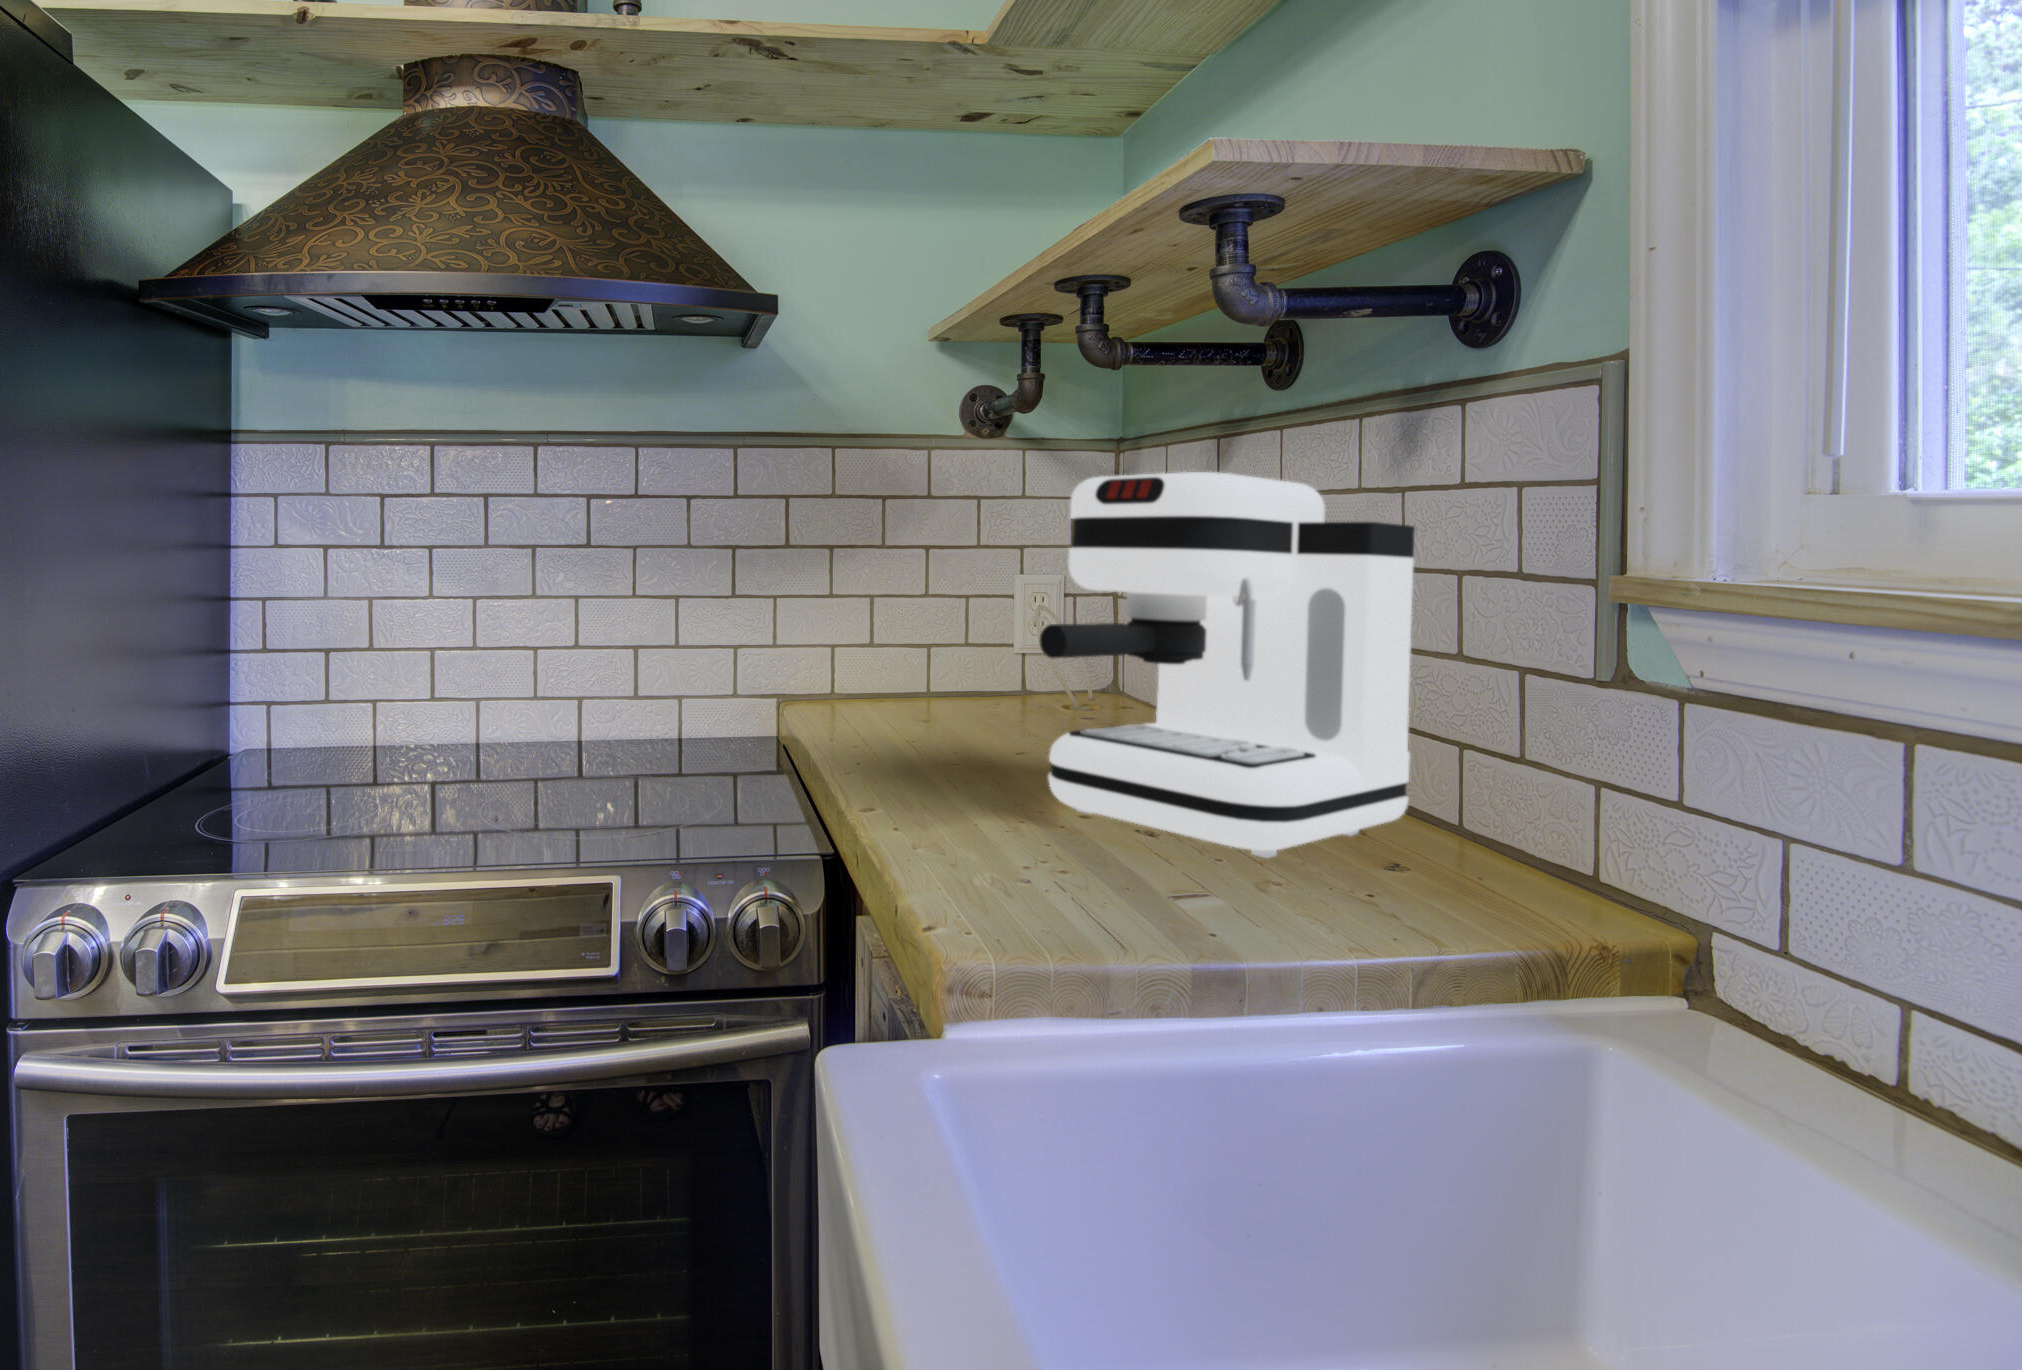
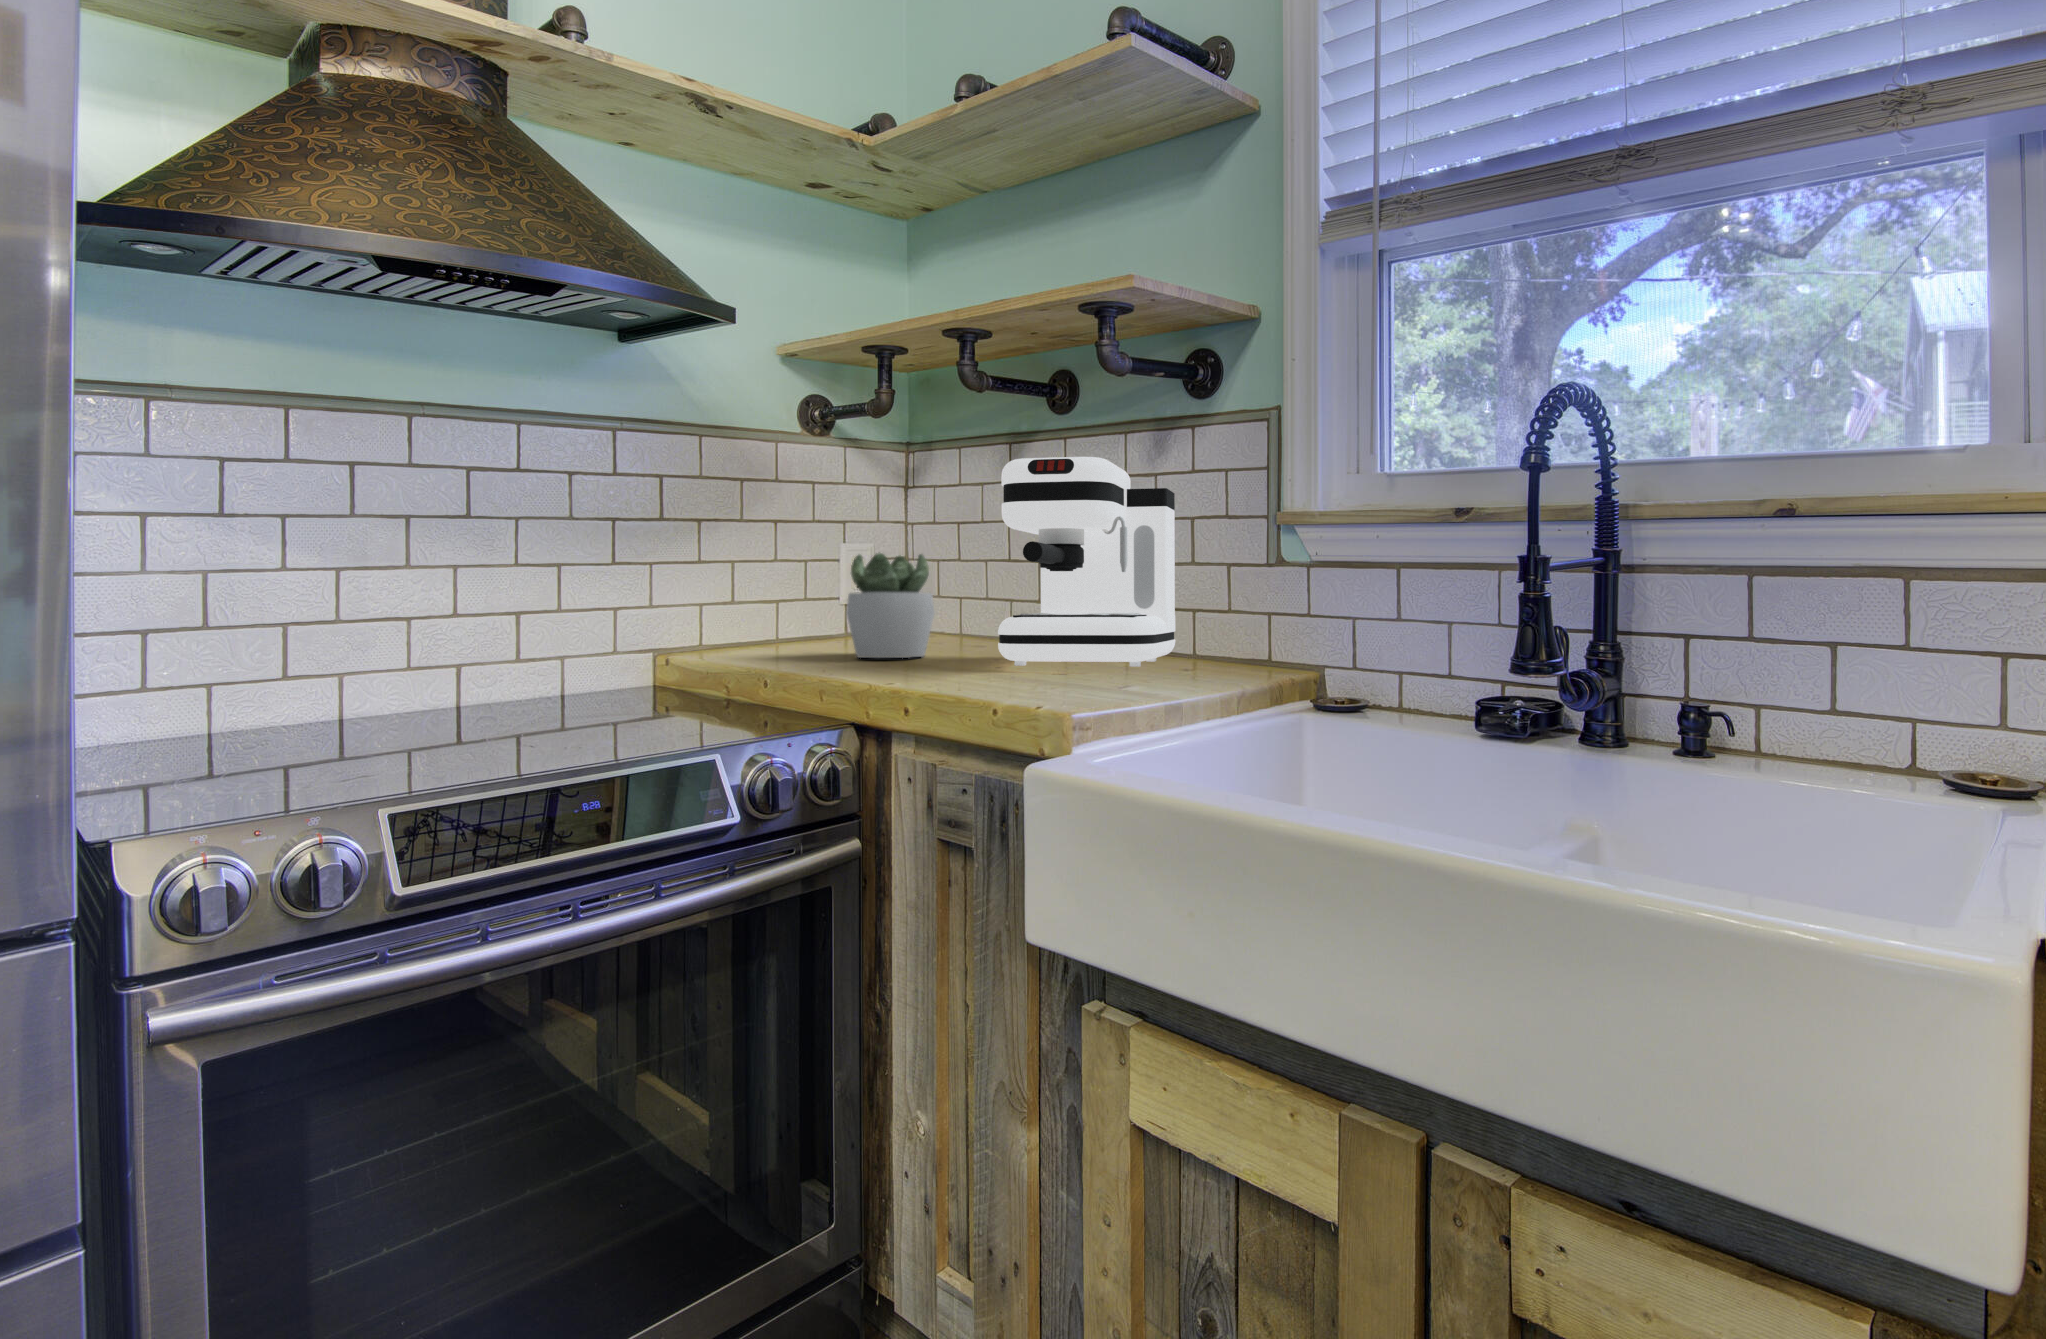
succulent plant: none [913,605,1041,760] -> present [846,553,934,658]

